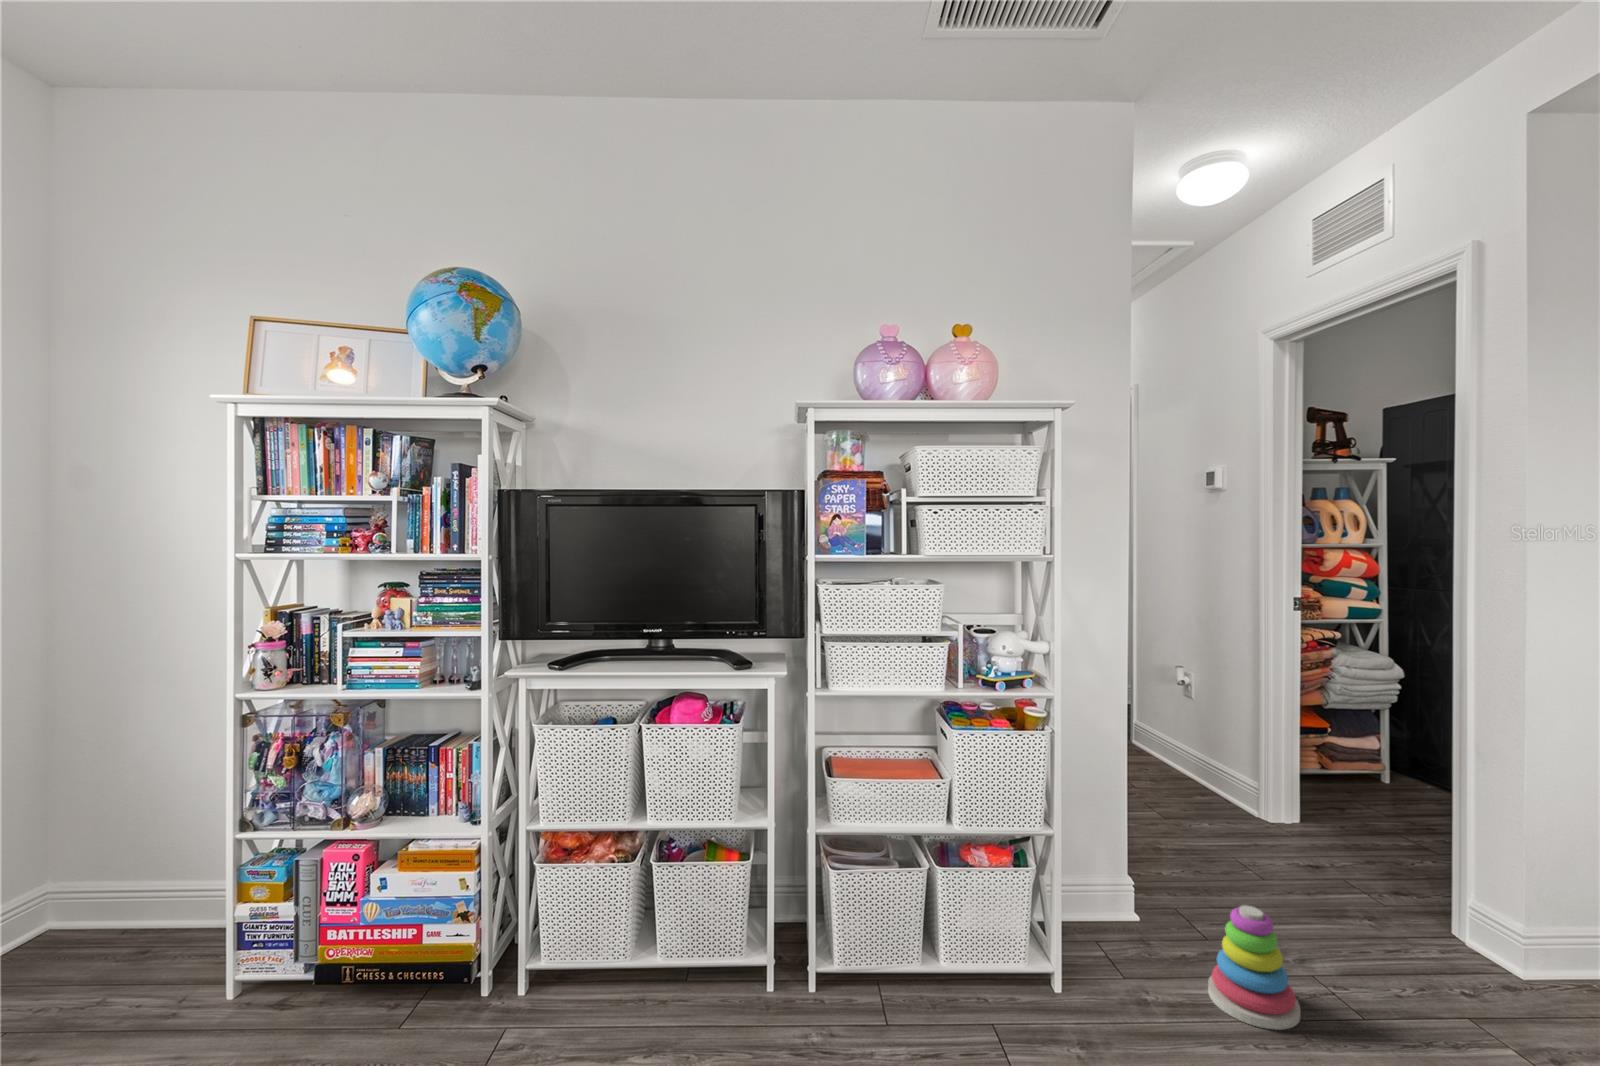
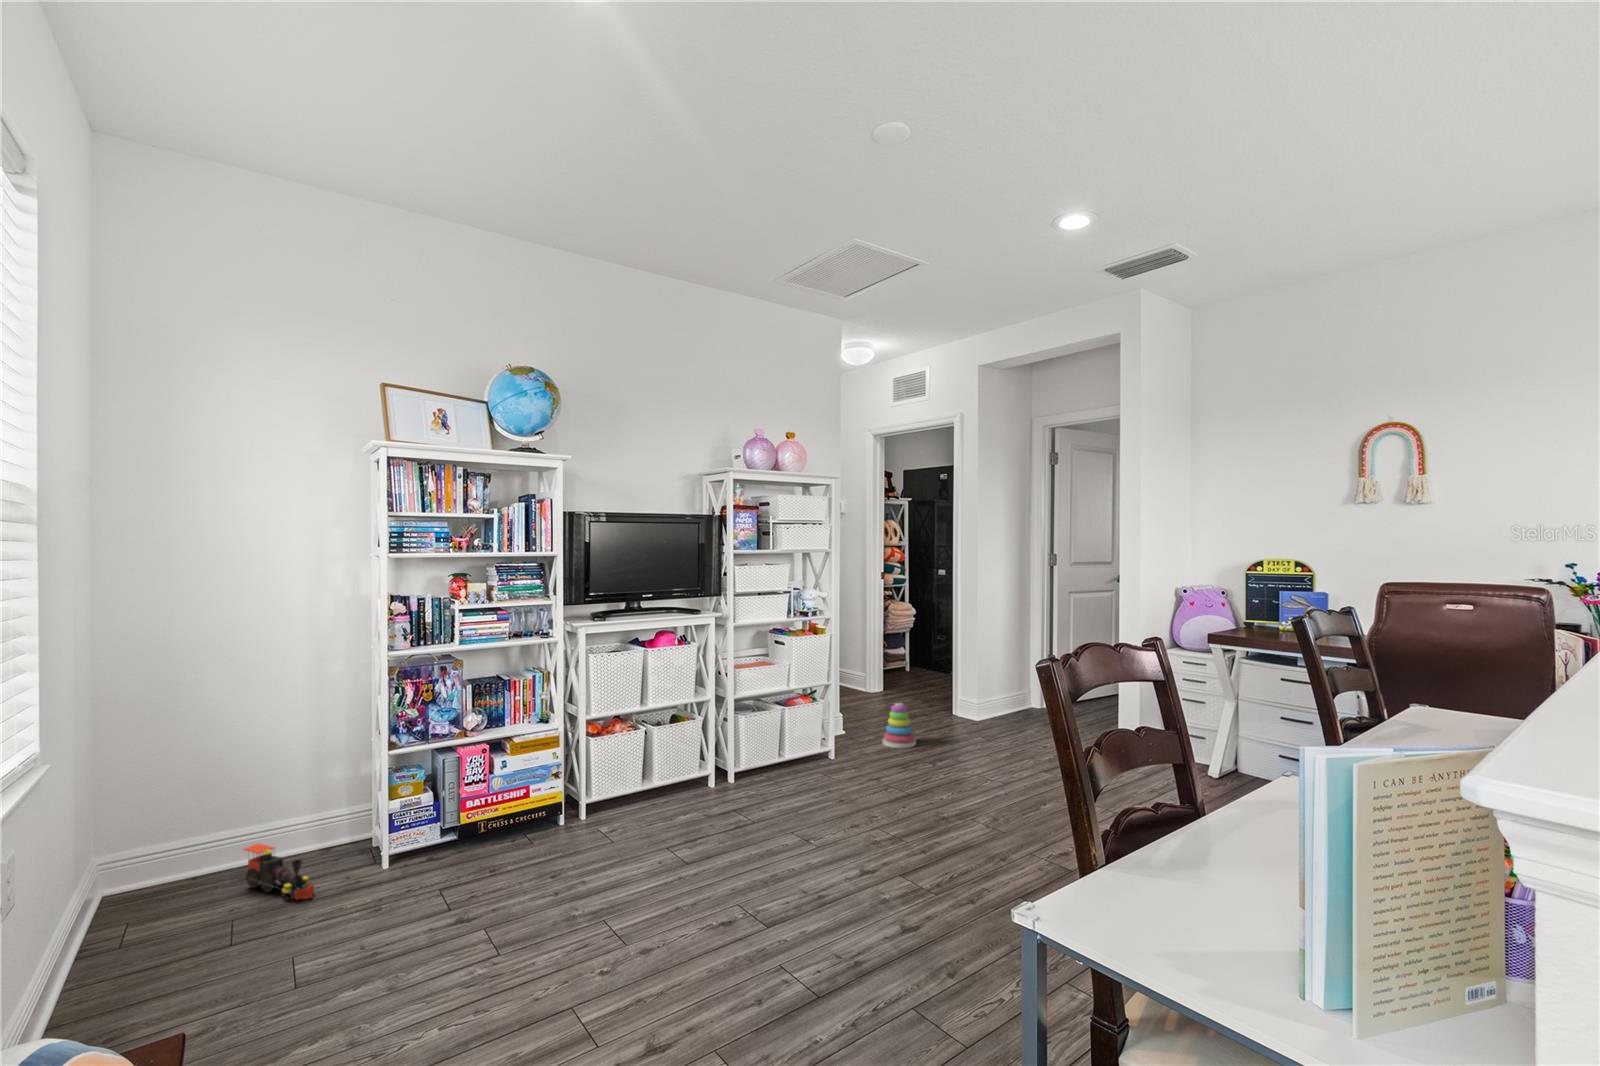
toy train: none [72,913,147,1031] -> present [244,843,314,899]

